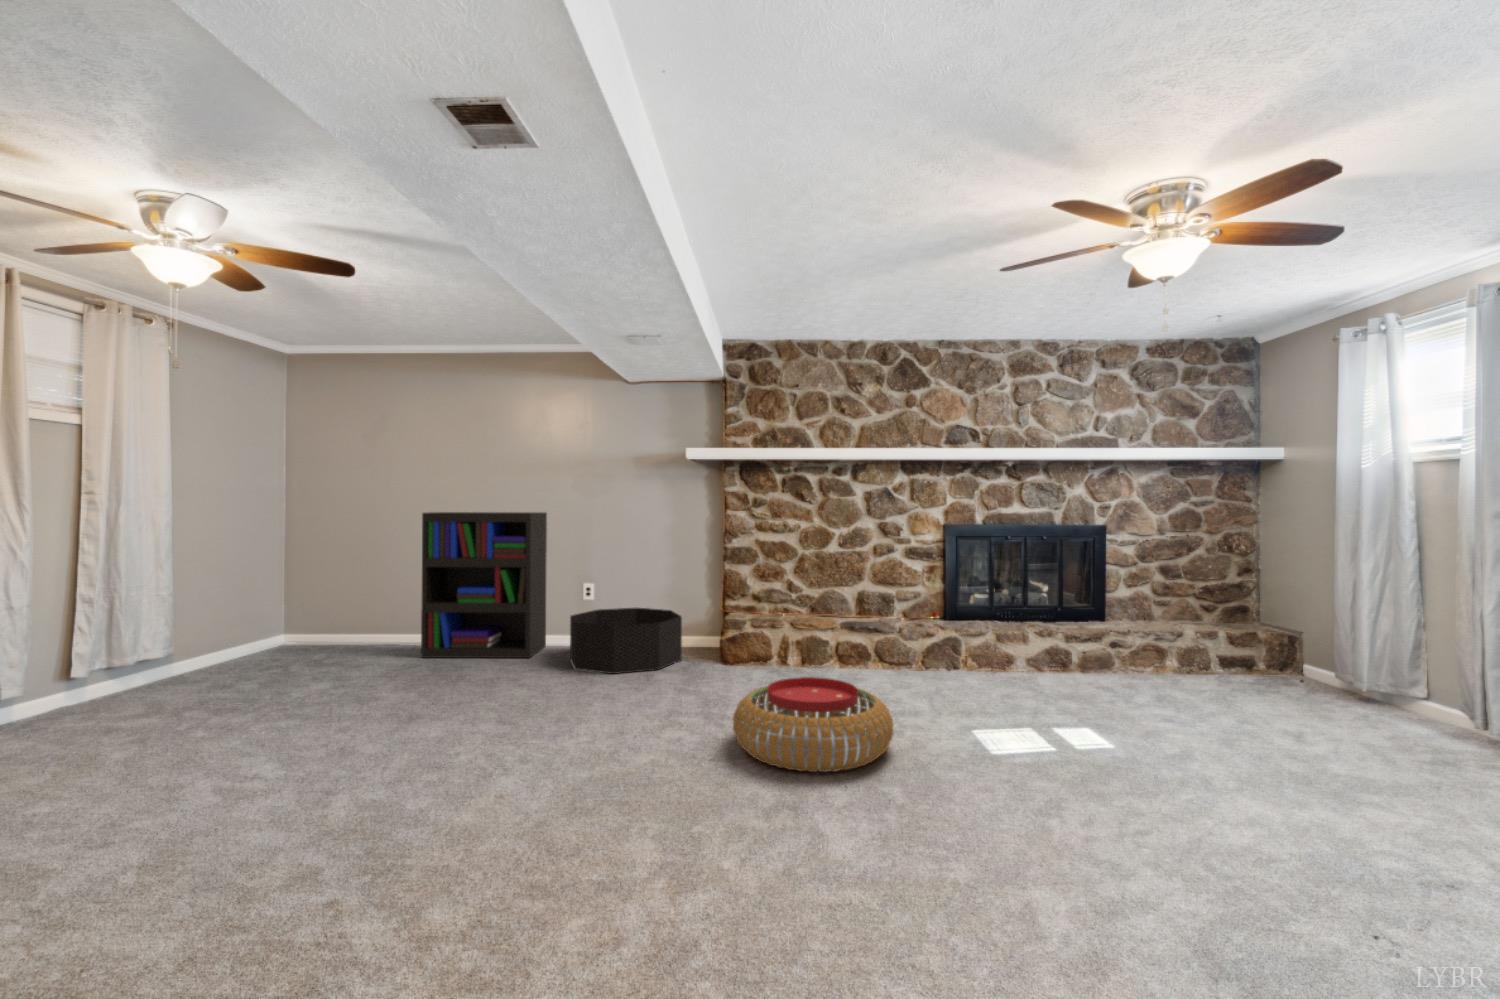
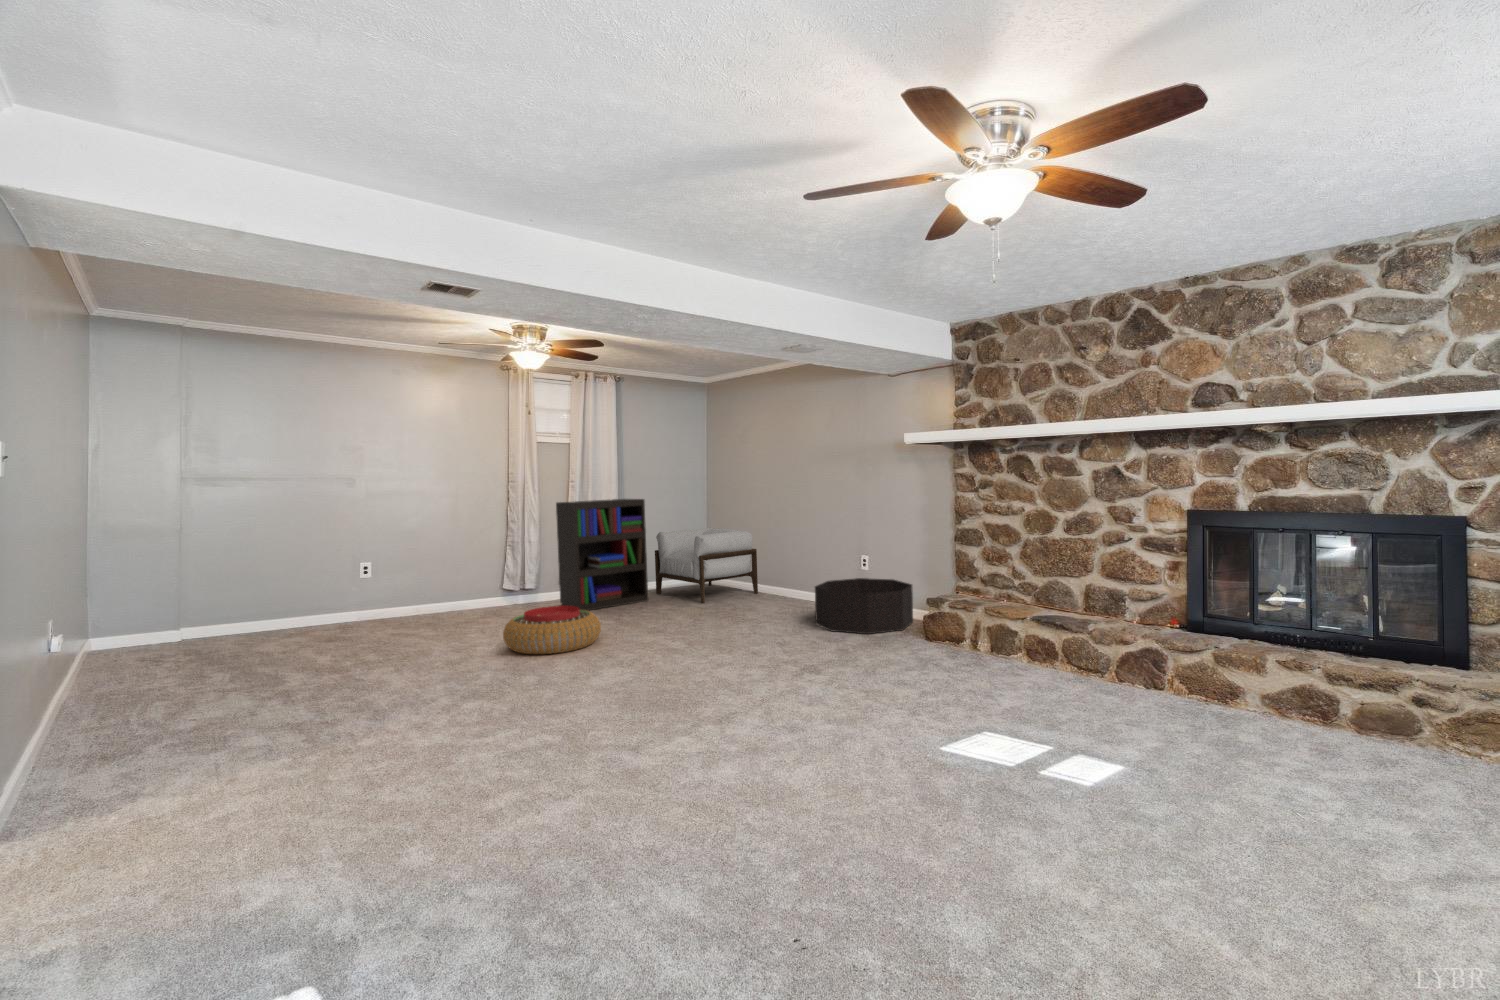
bookshelf: present [421,512,547,658] -> present [556,499,648,611]
armchair: none [226,561,409,669] -> present [655,528,758,603]
pouf: present [733,677,894,772] -> present [503,606,601,654]

